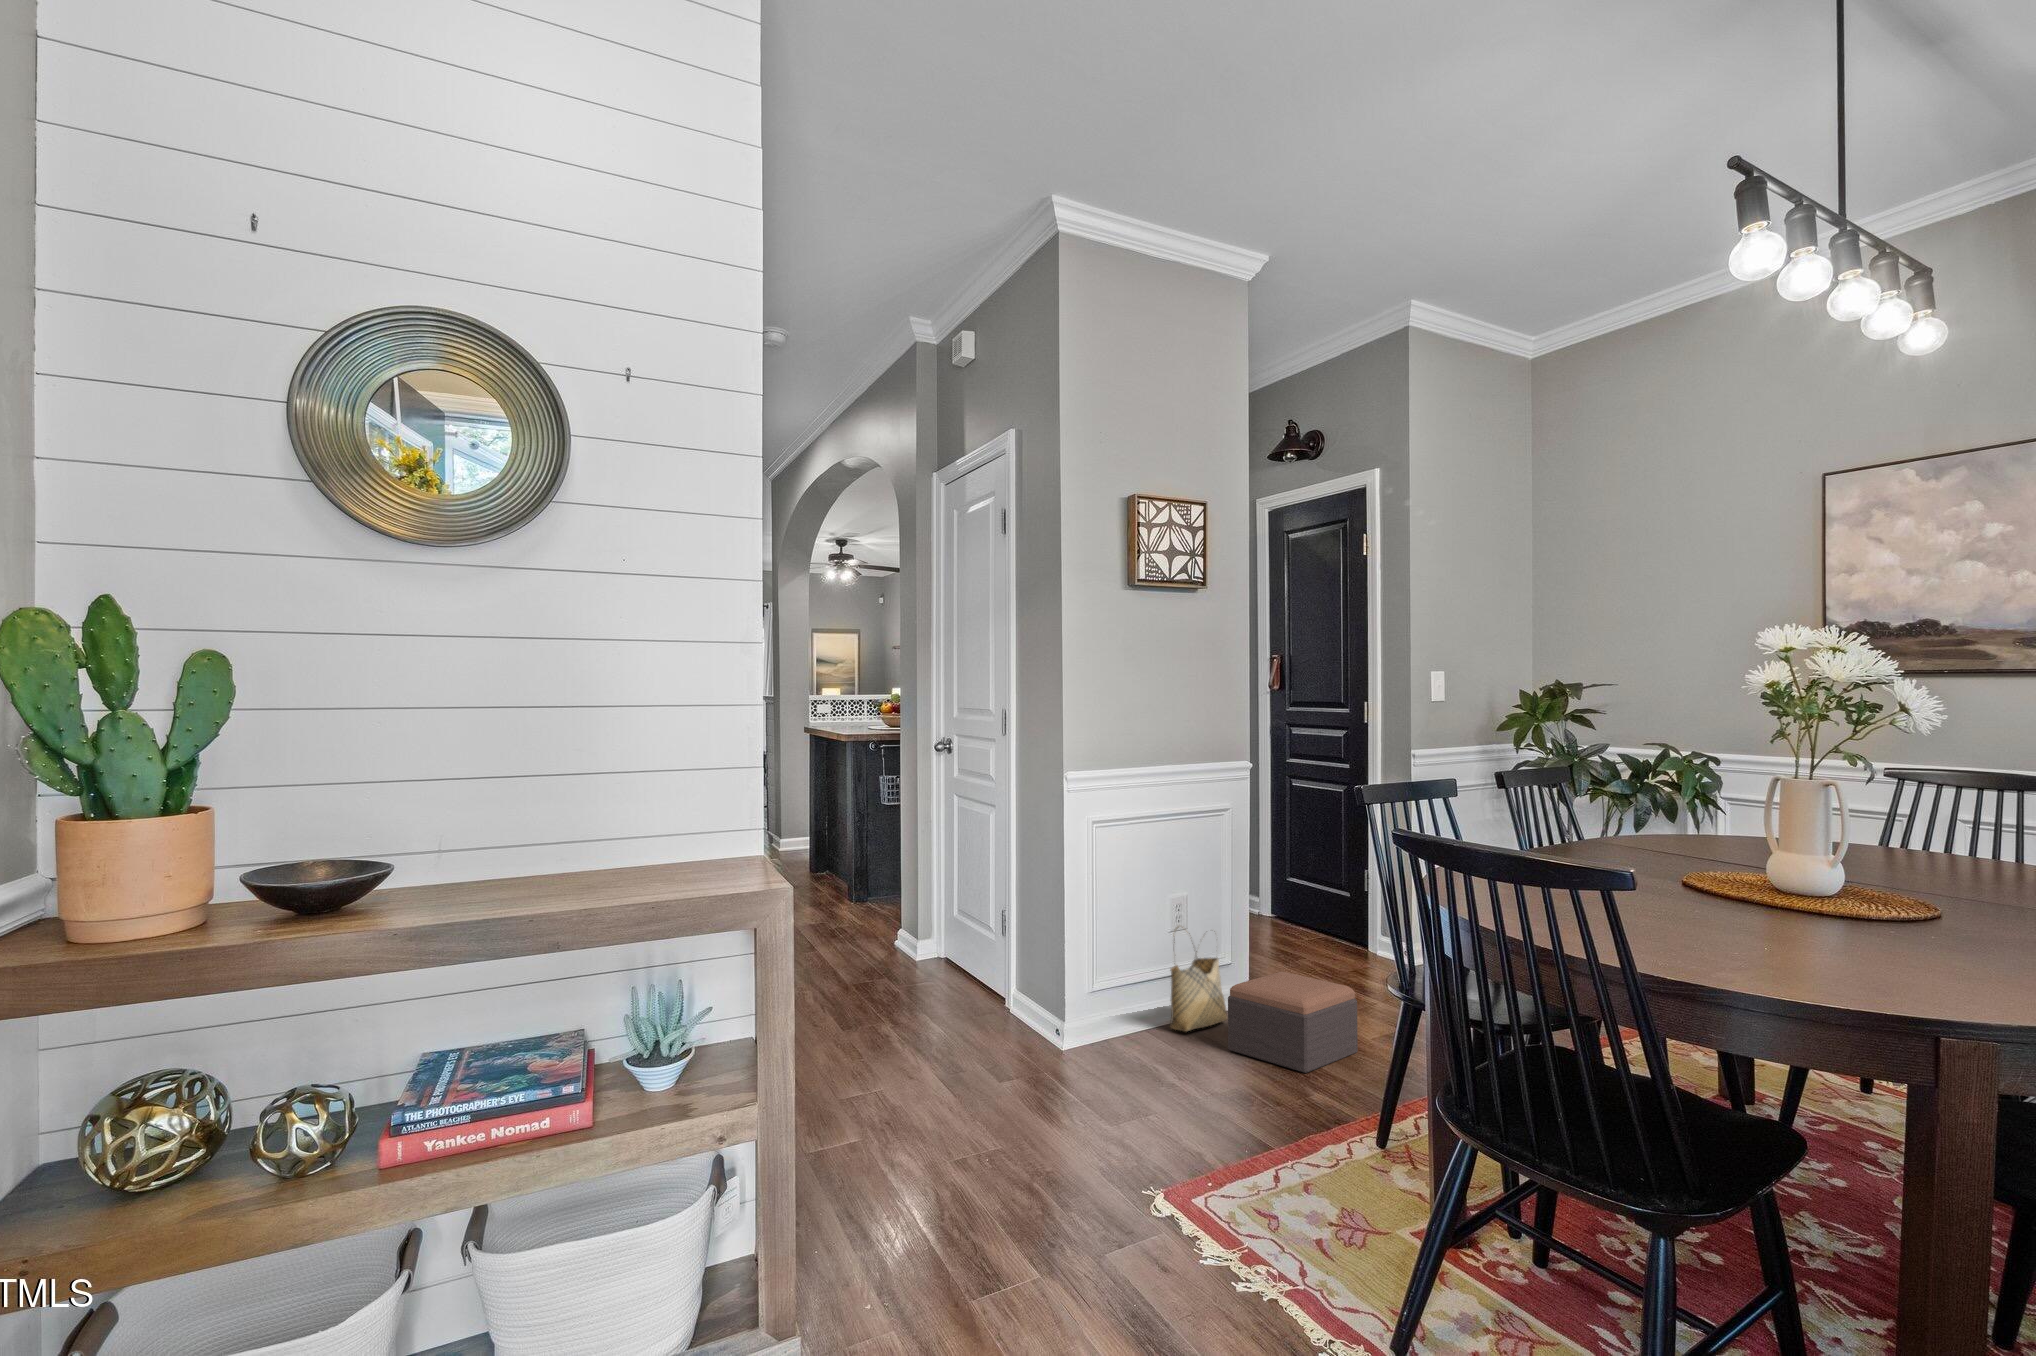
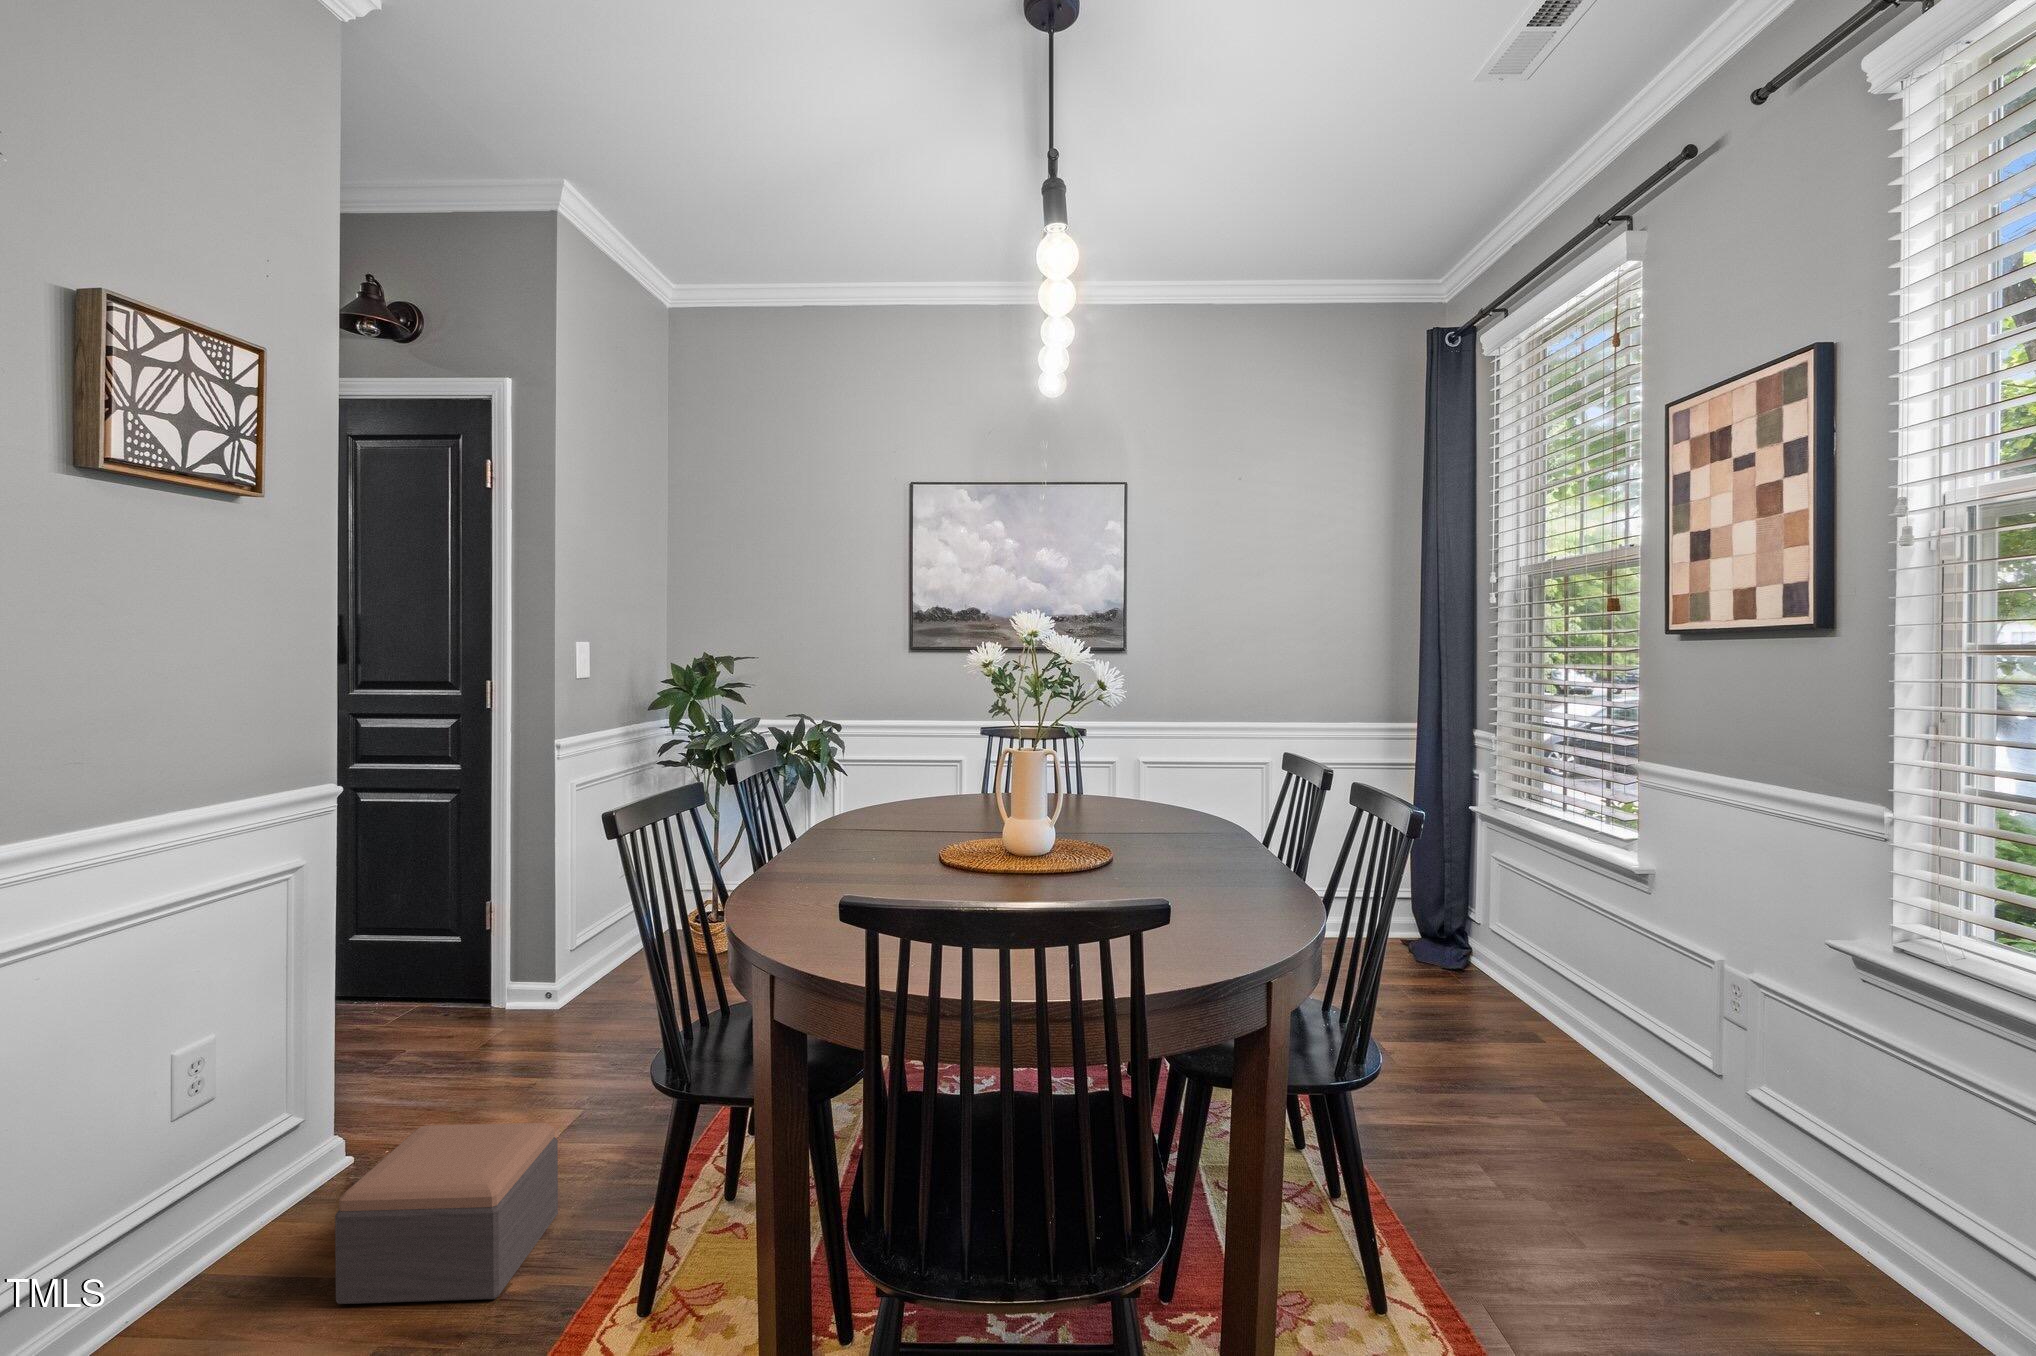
woven basket: present [1170,926,1227,1031] -> none [196,1093,314,1298]

